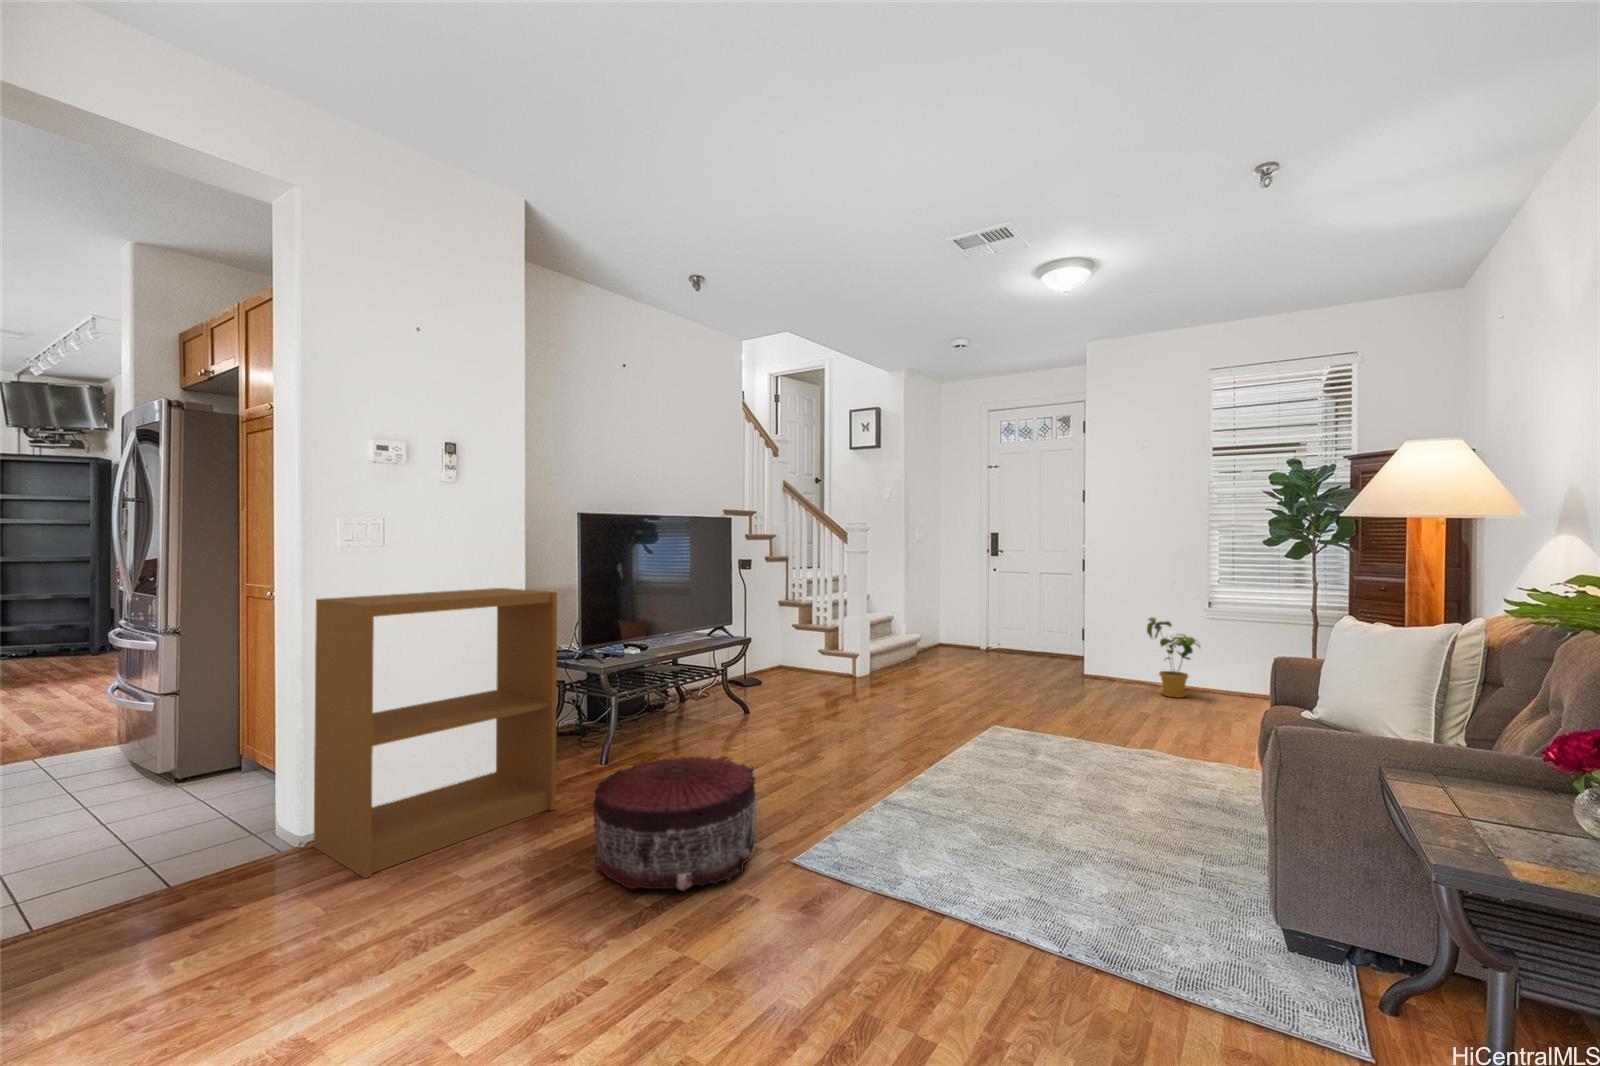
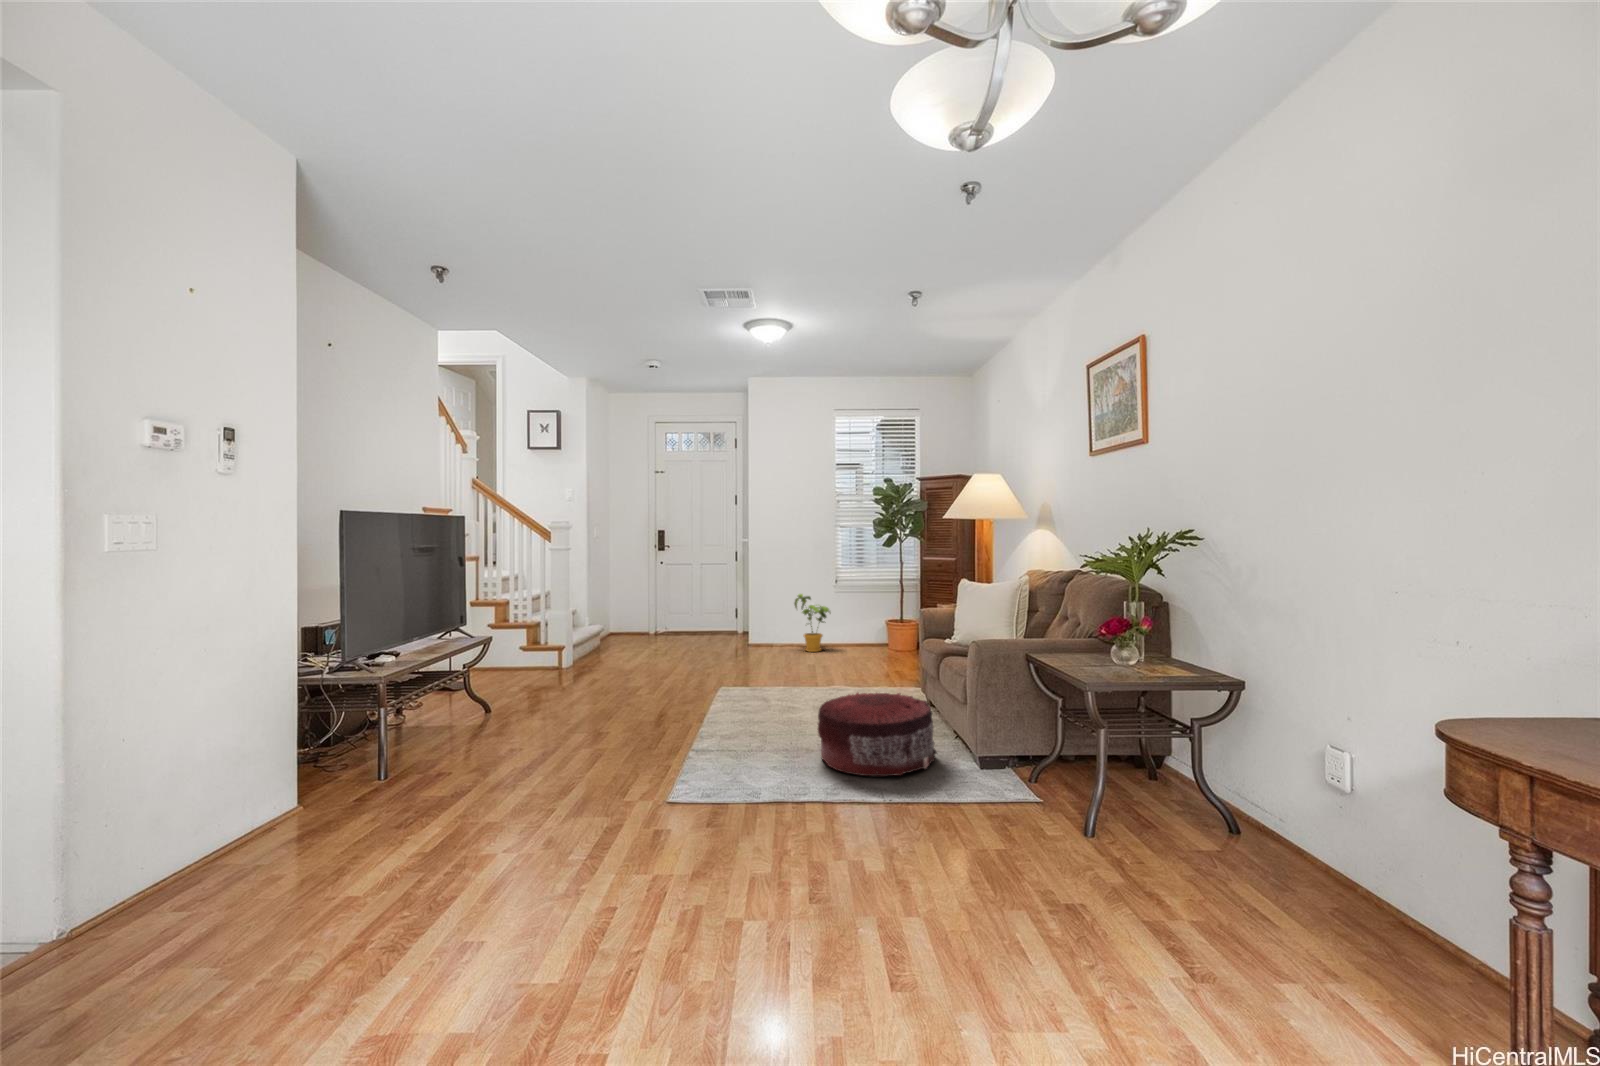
bookshelf: present [314,588,557,878] -> none [95,595,390,933]
pouf: present [593,756,757,890] -> present [818,693,937,776]

